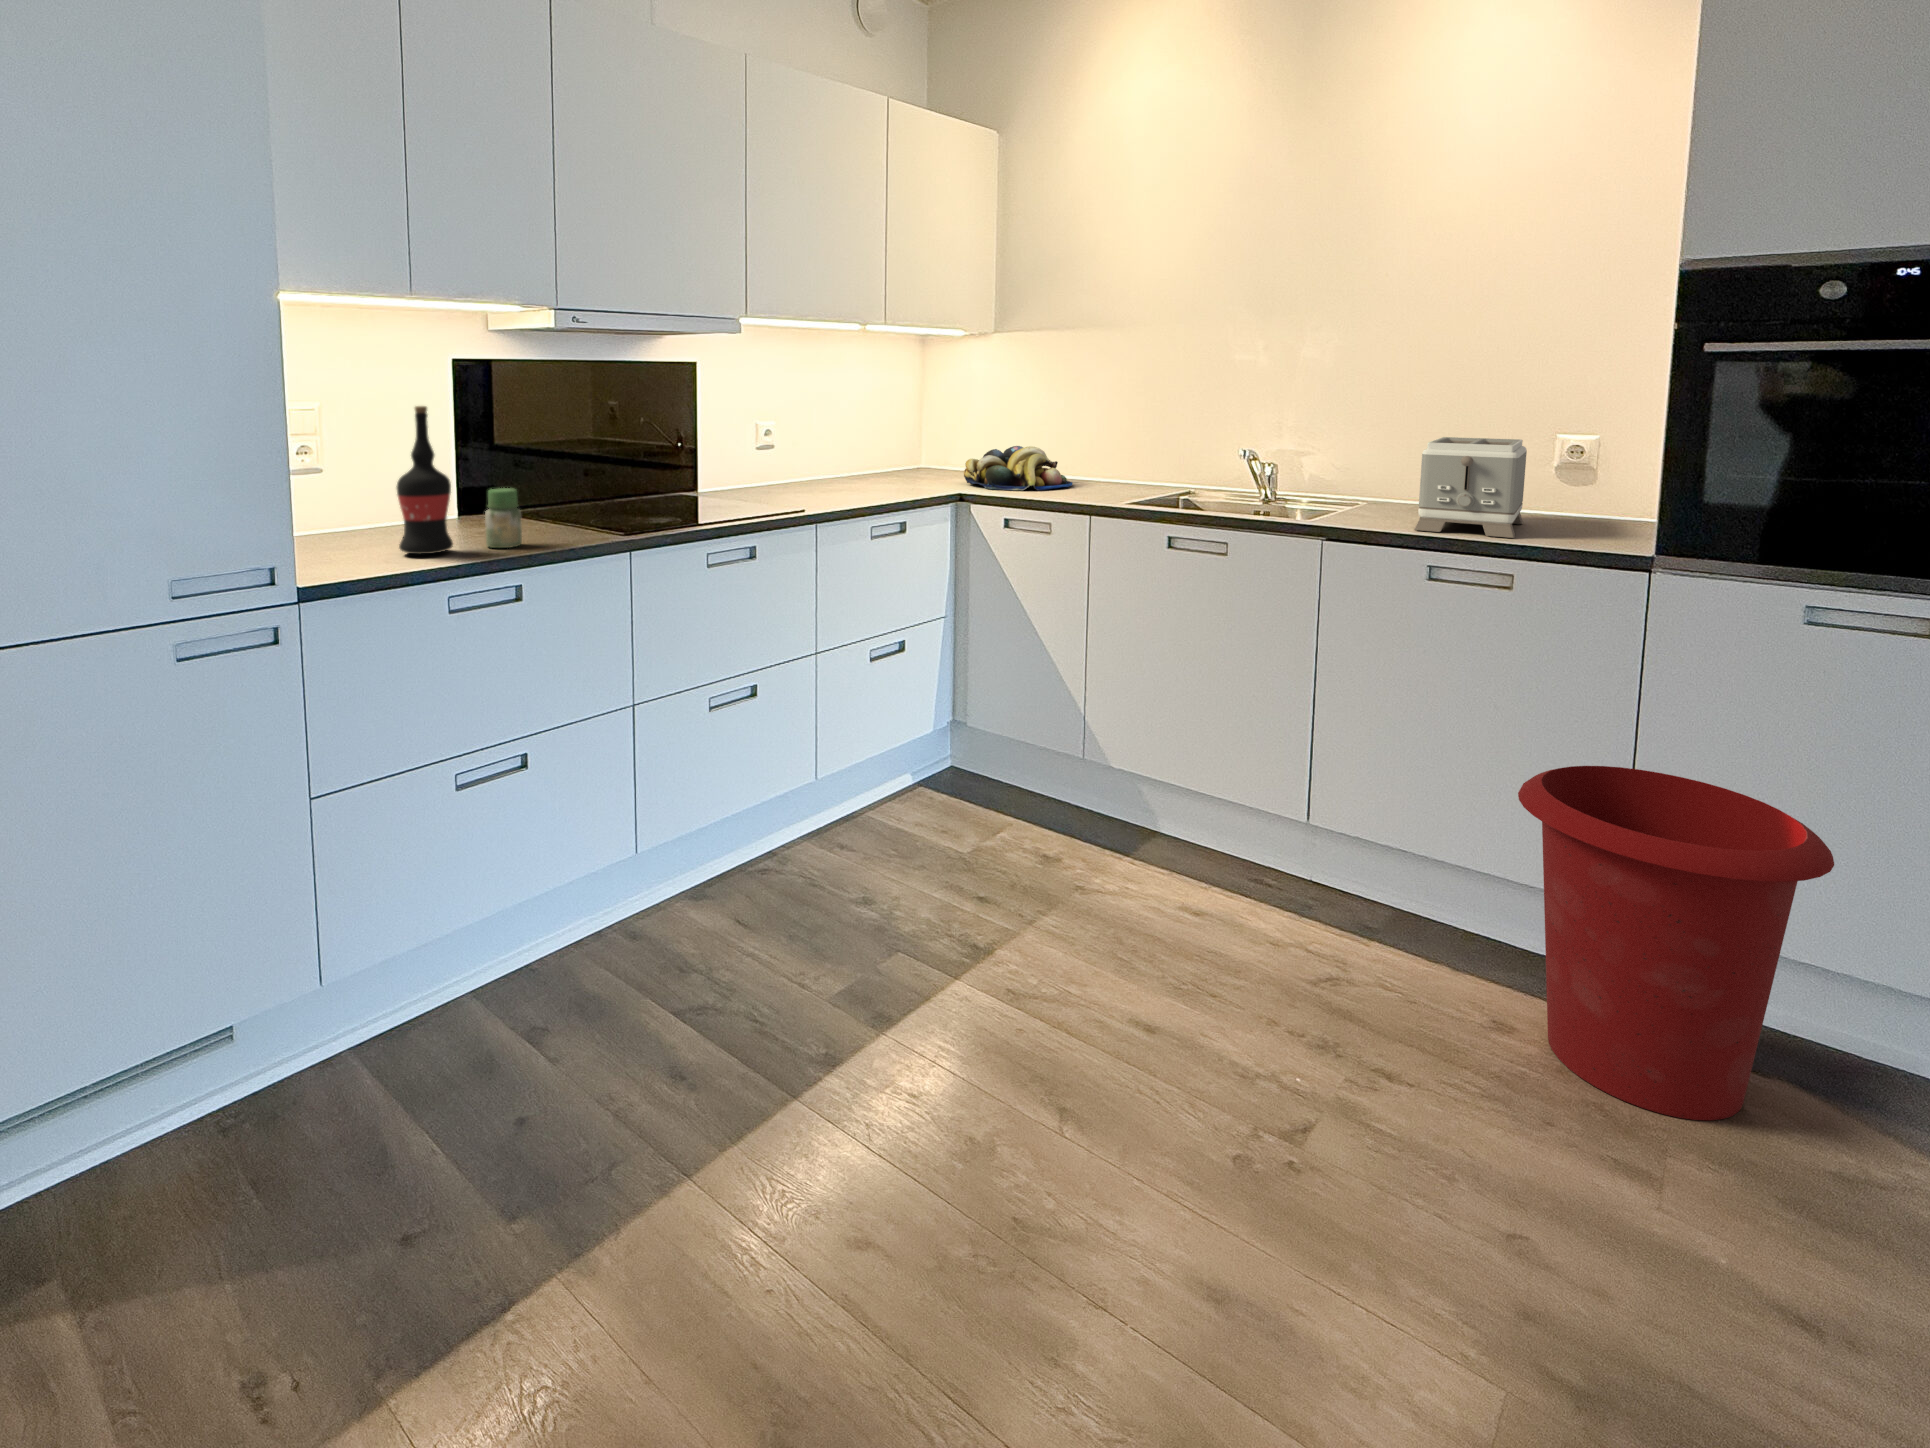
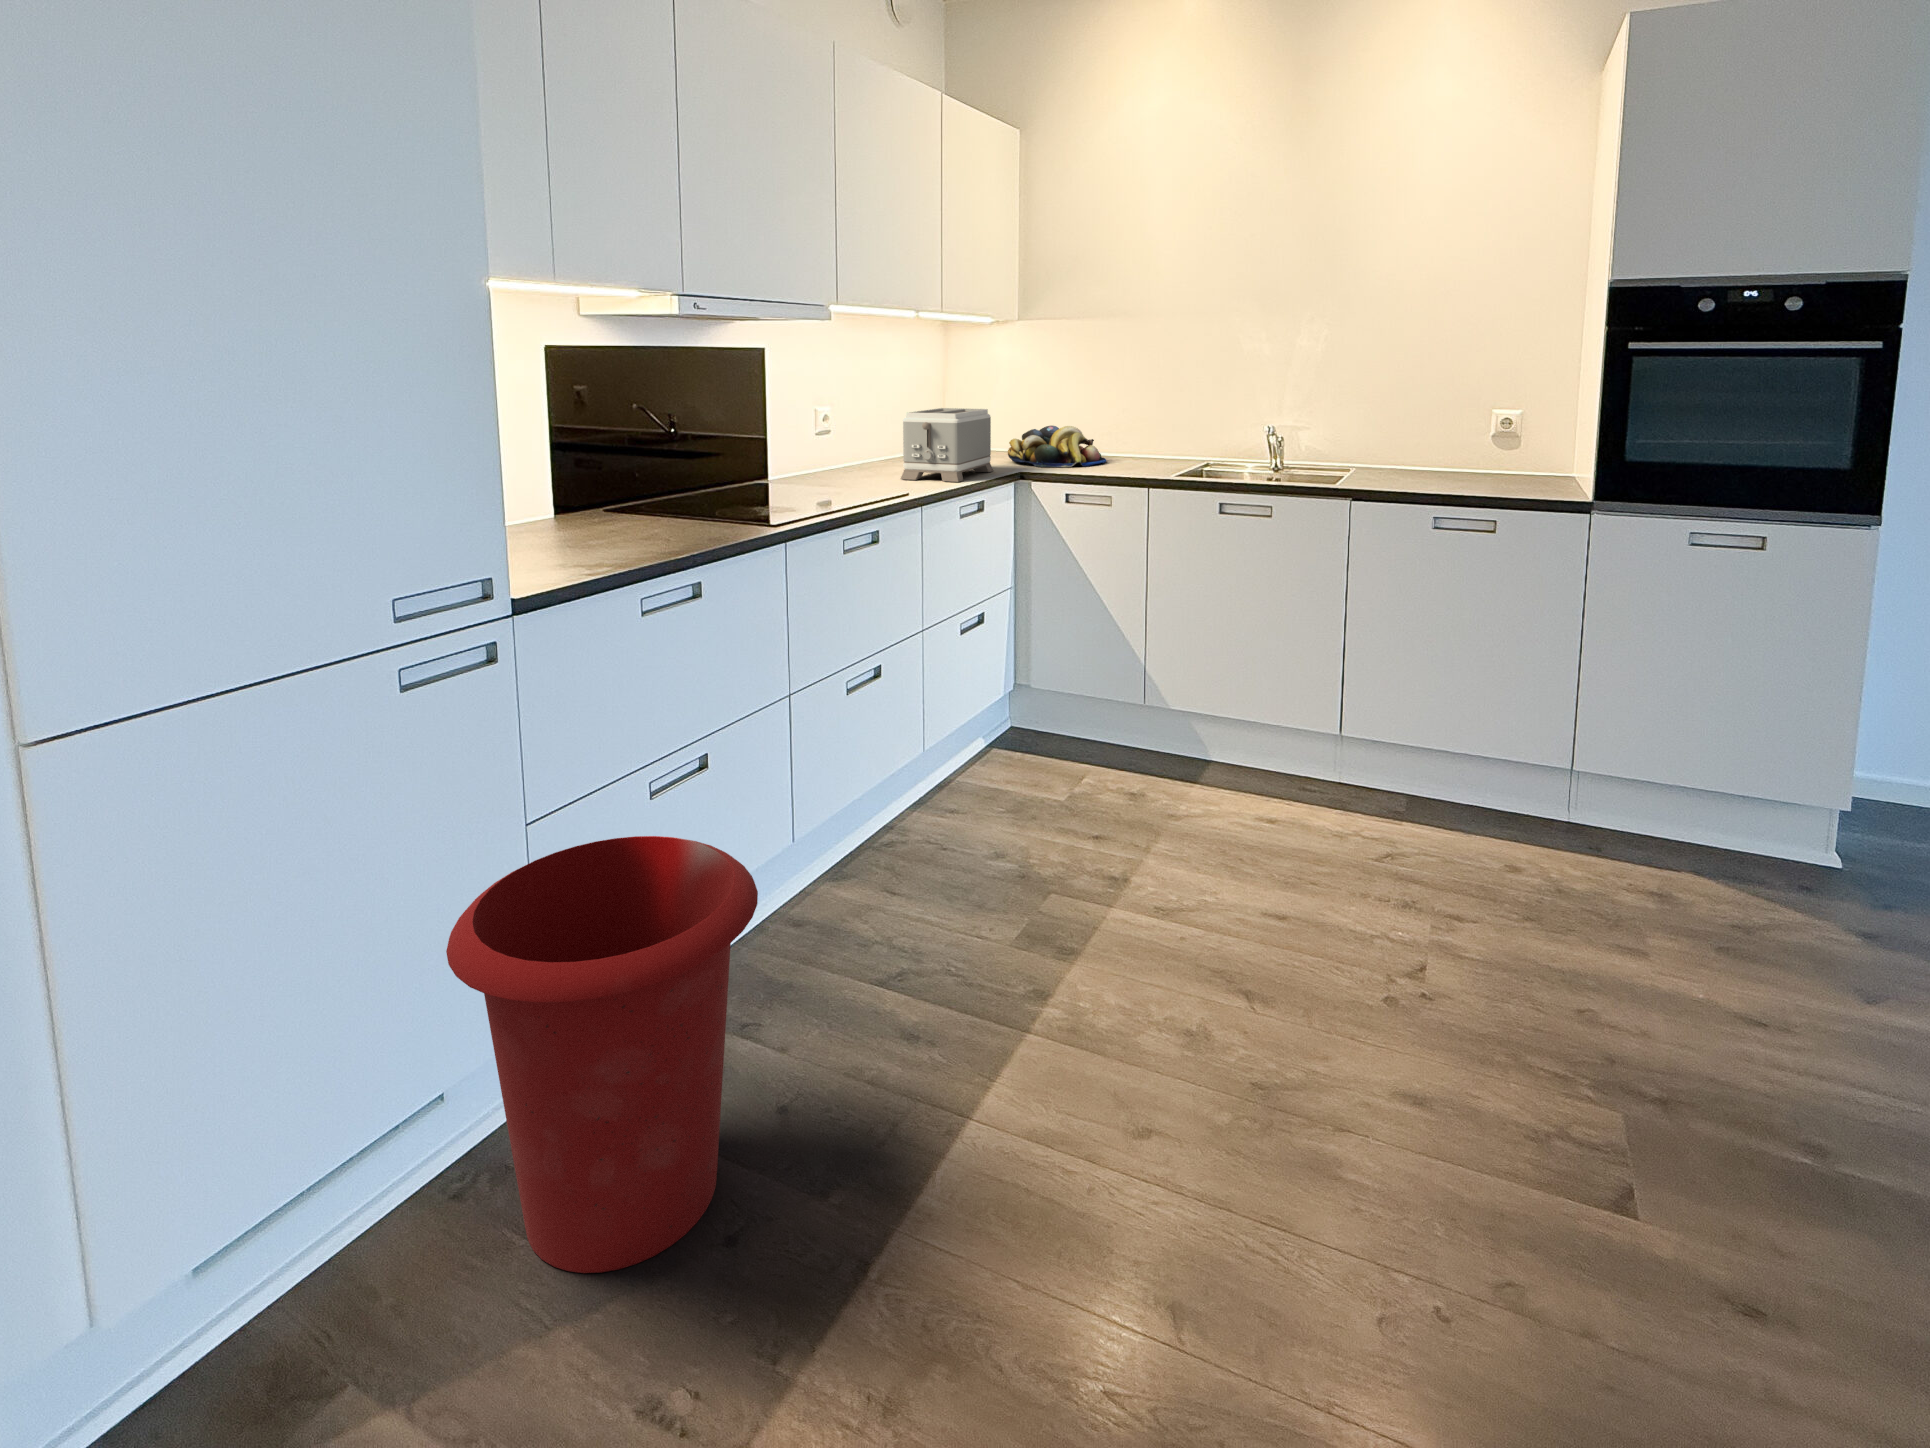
wine bottle: present [396,406,453,554] -> none [562,400,624,557]
toaster: present [1414,437,1527,538] -> present [900,408,993,482]
jar: present [485,488,522,548] -> none [646,483,685,546]
waste bin: present [1518,766,1834,1120] -> present [446,836,758,1273]

